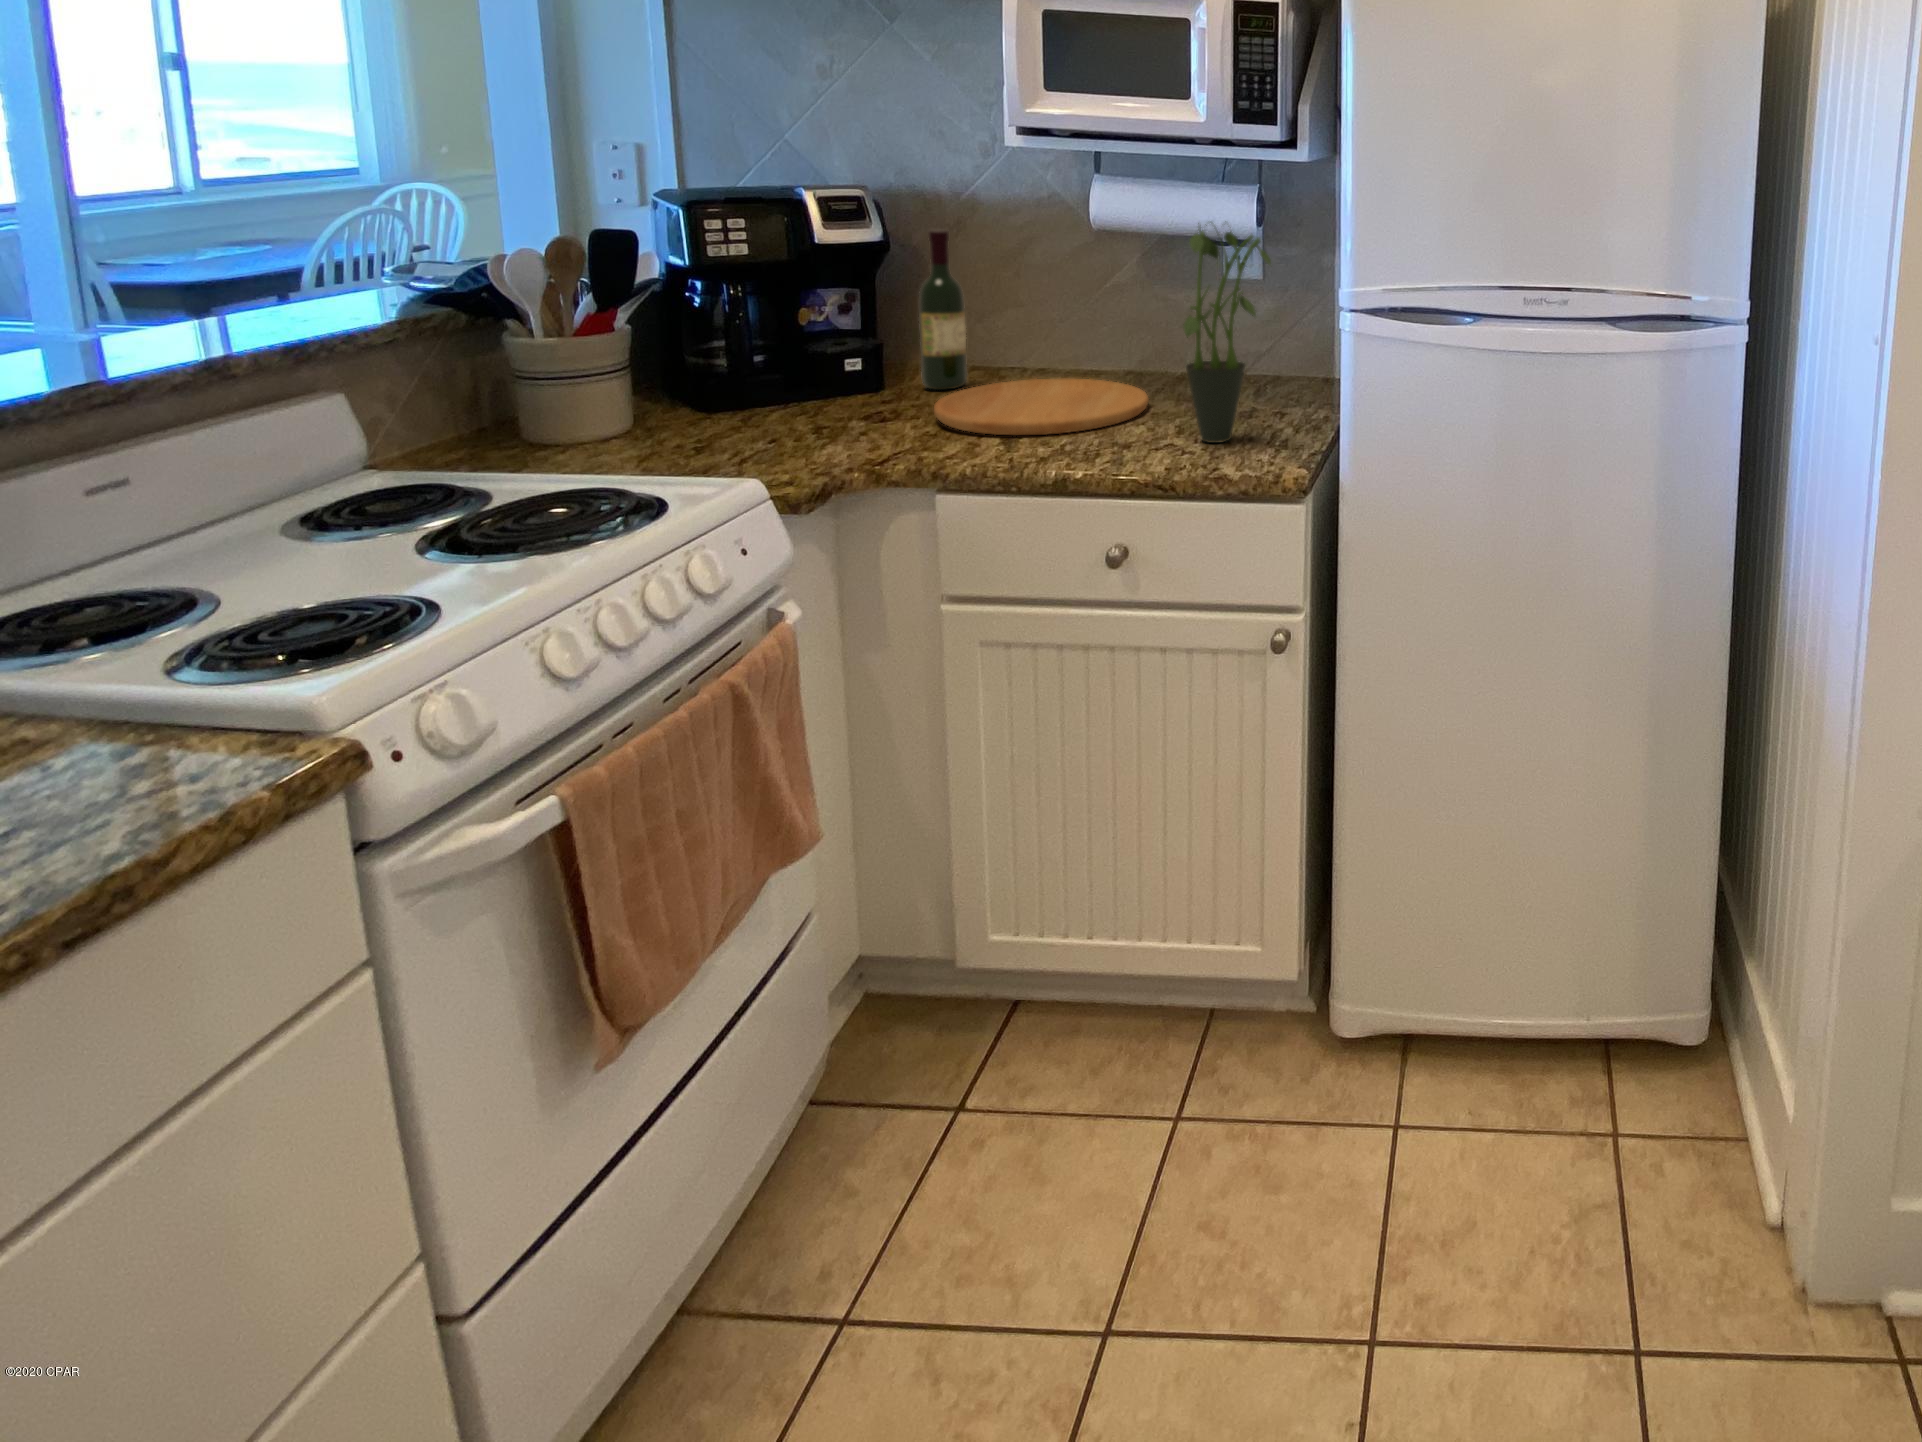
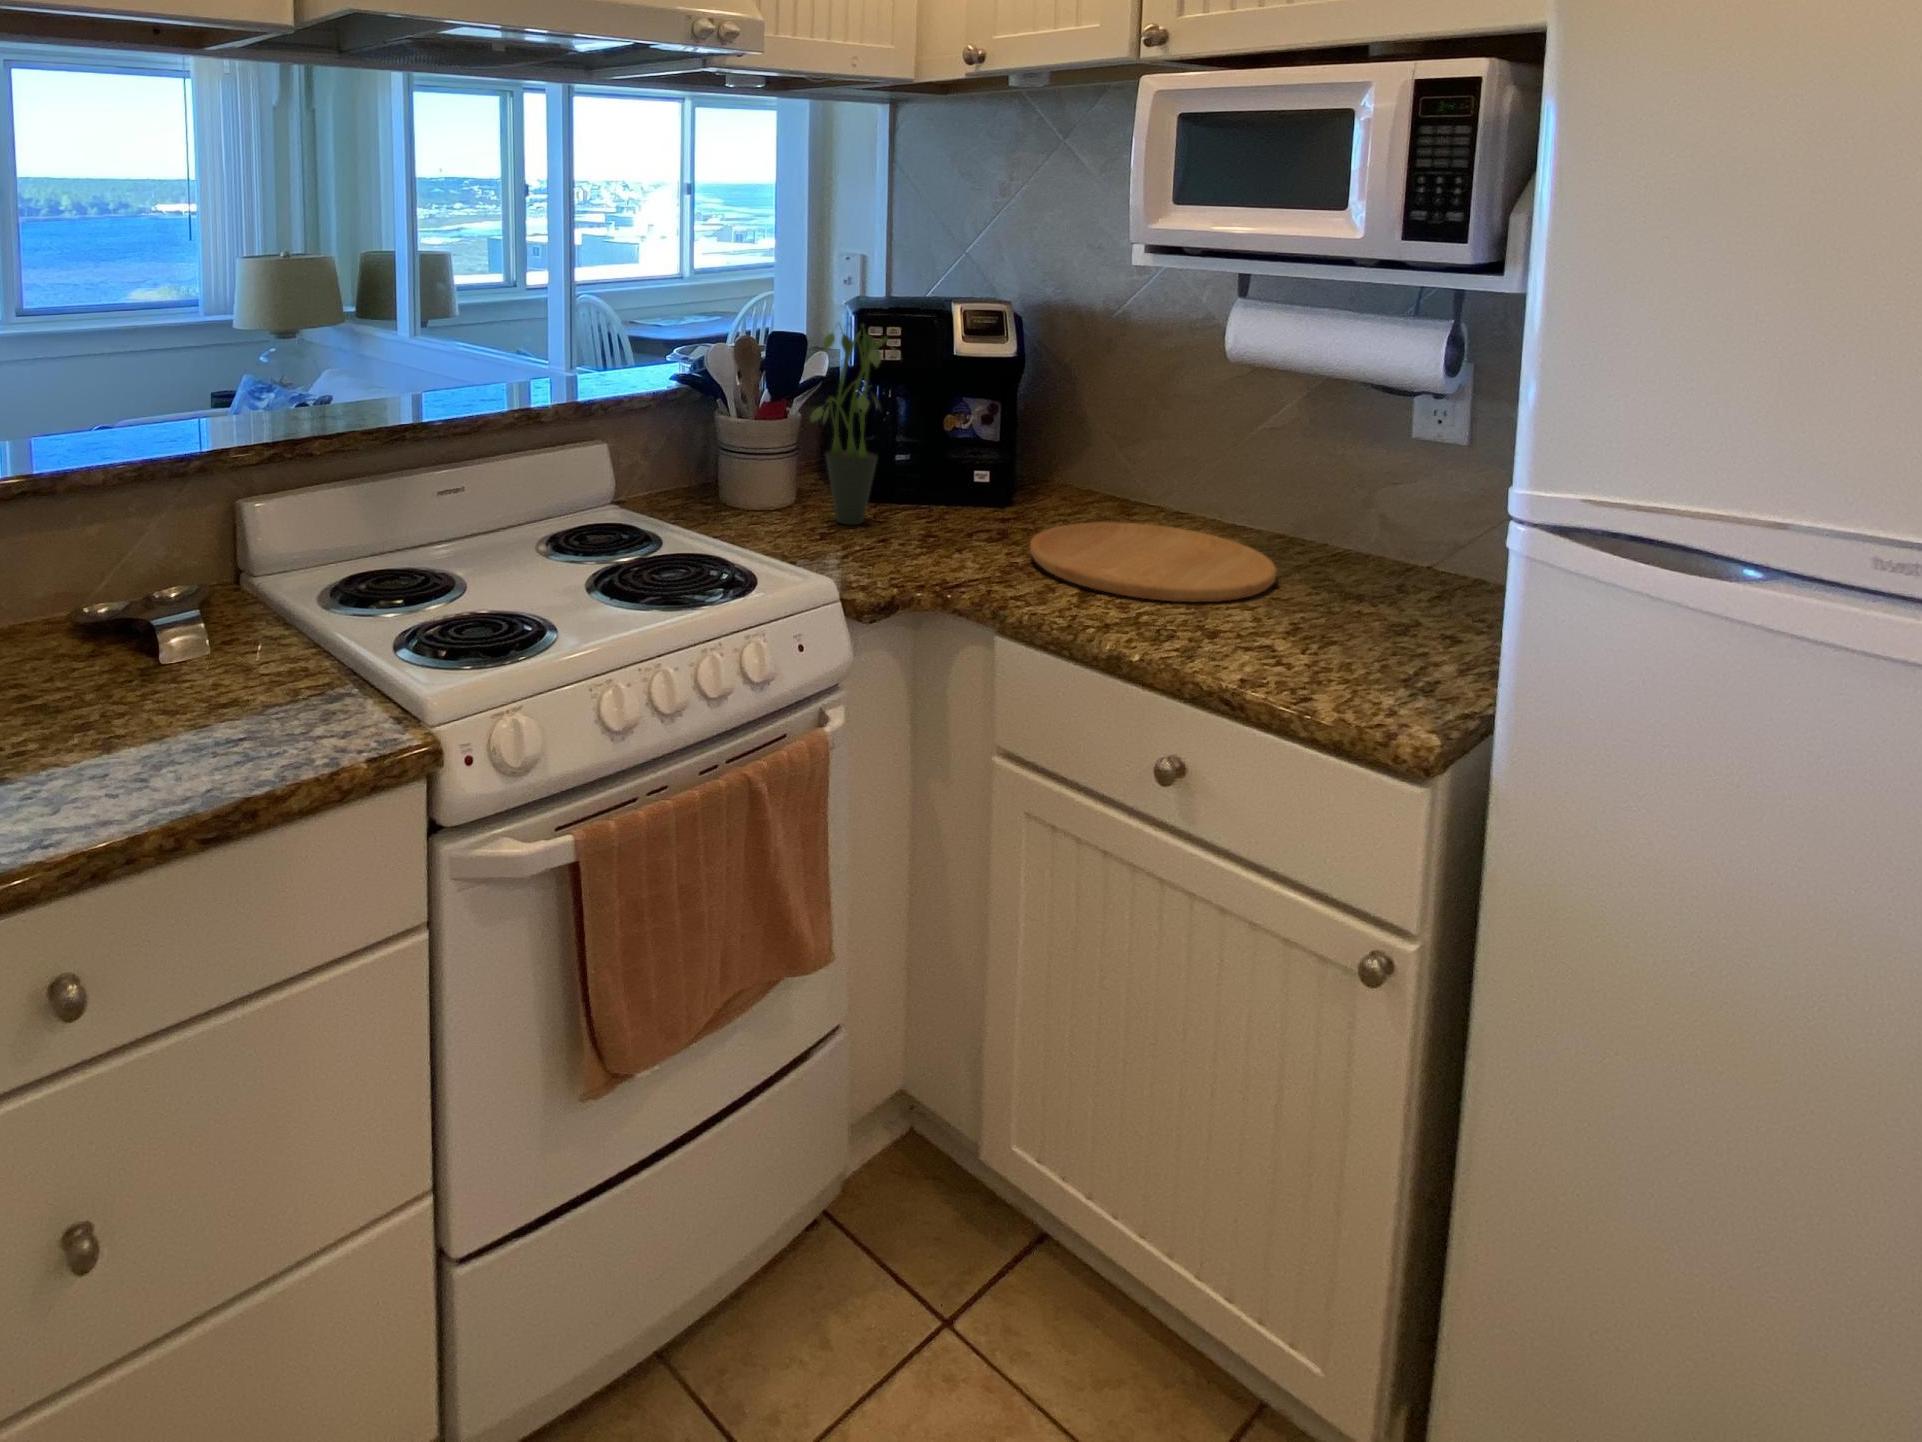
potted plant: present [1183,223,1271,443] -> present [810,326,899,525]
wine bottle: present [919,230,967,390] -> none [1050,348,1099,519]

